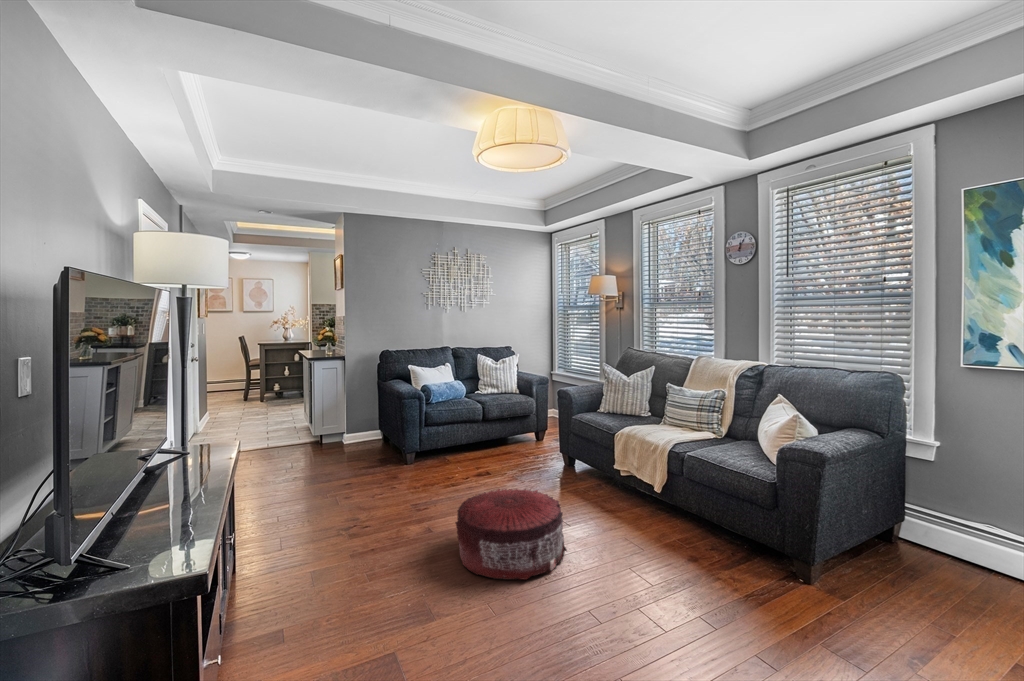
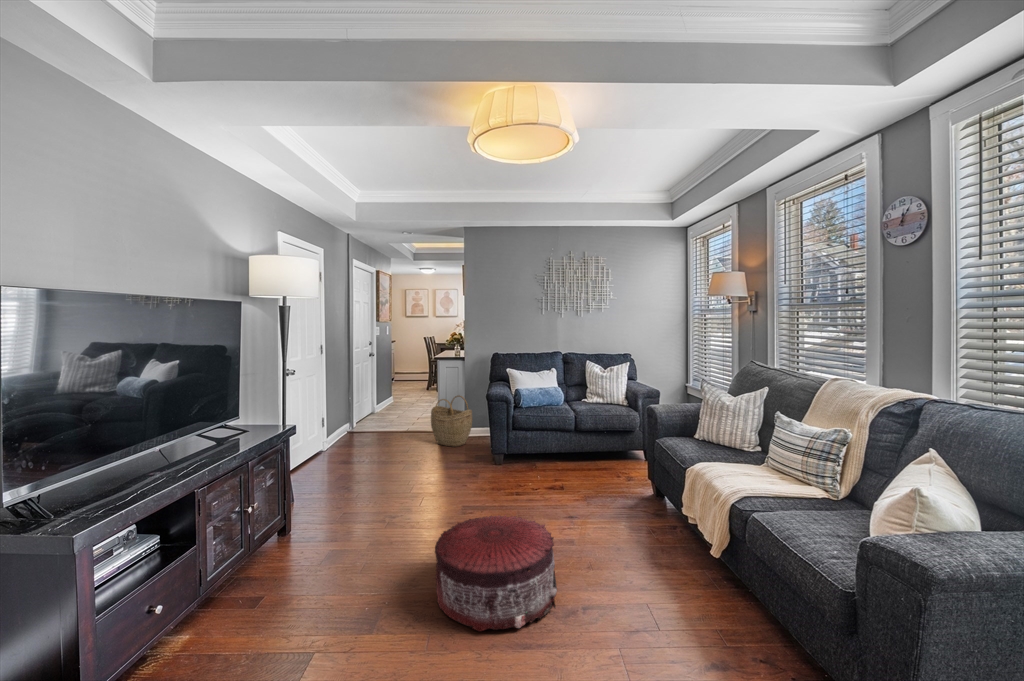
woven basket: none [315,397,363,452] -> present [431,396,472,447]

